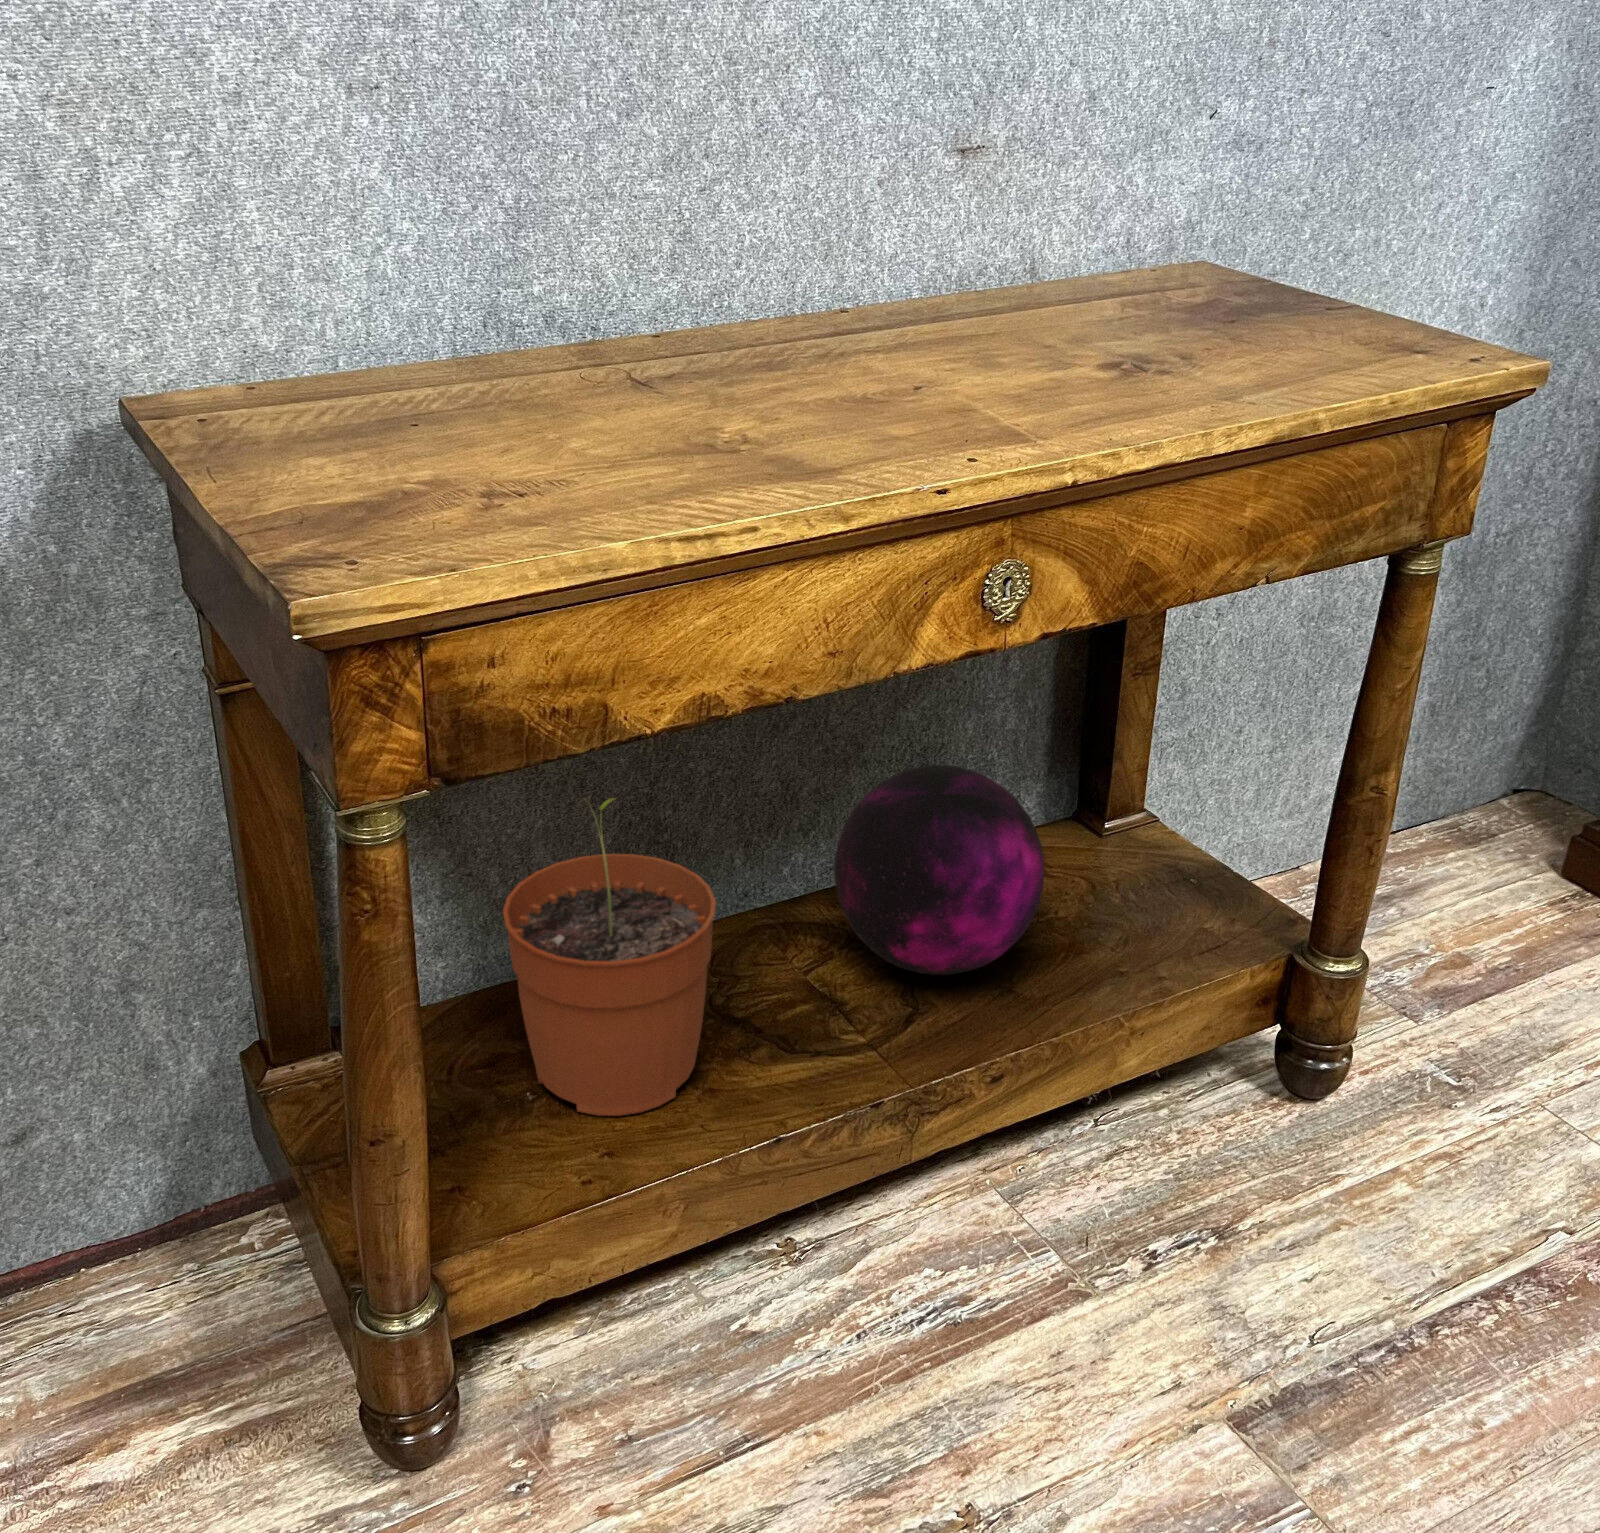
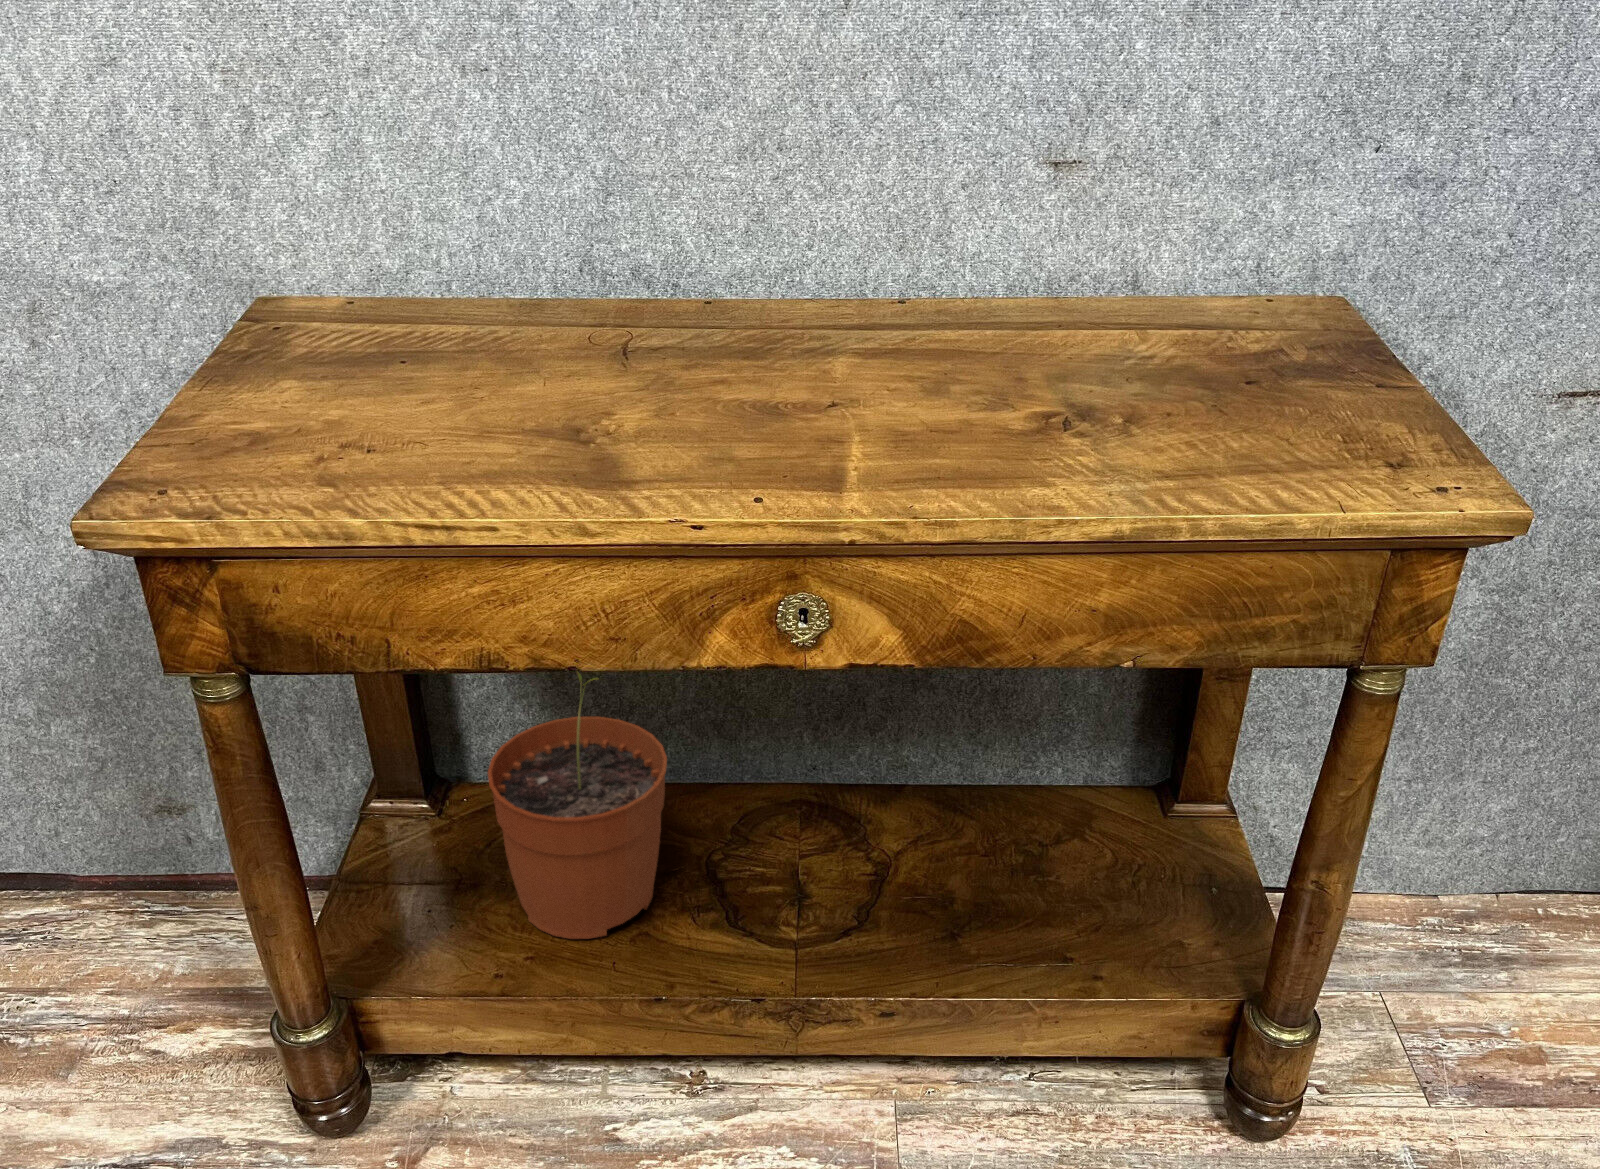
decorative orb: present [834,765,1045,975] -> none [821,712,1012,905]

